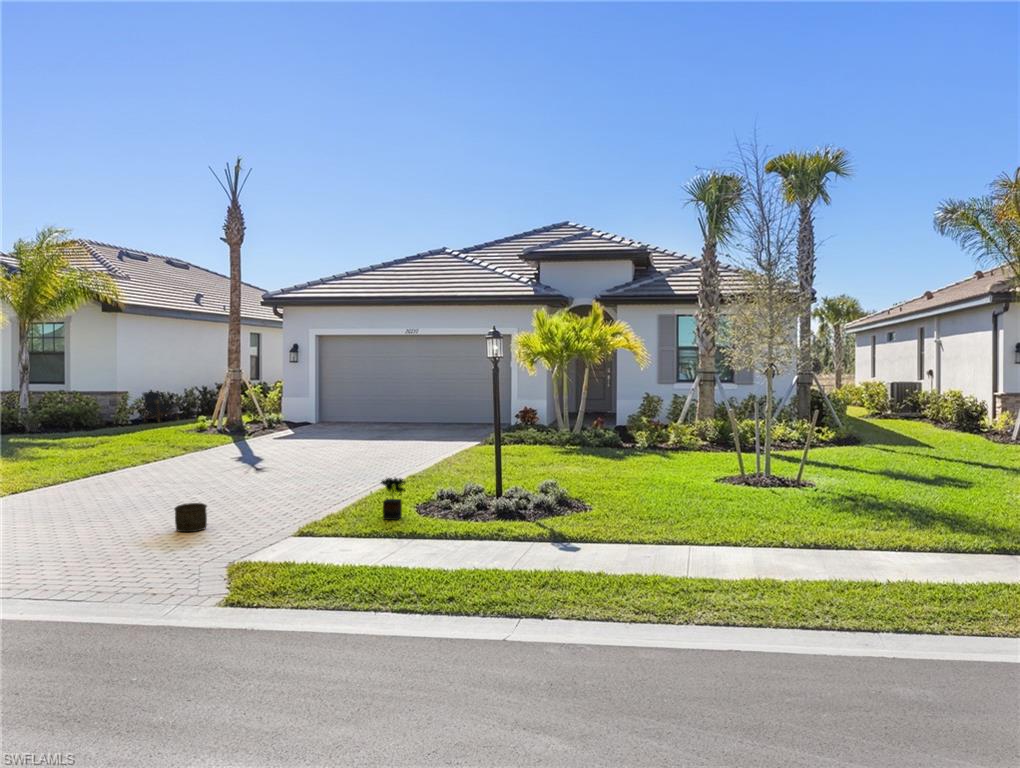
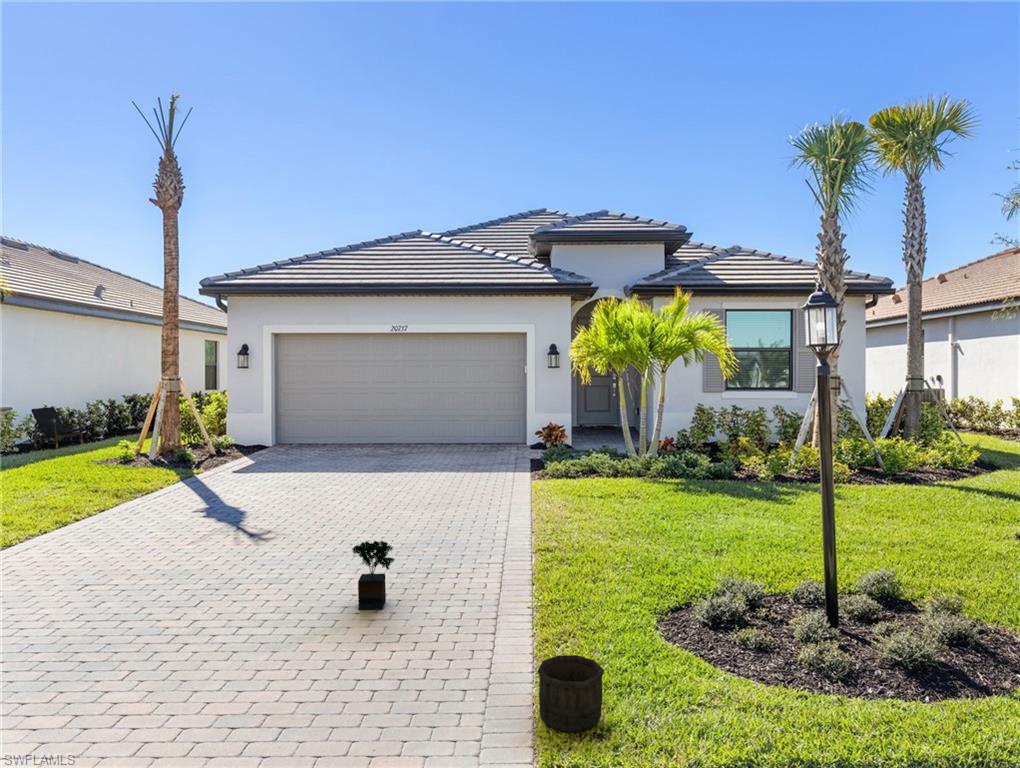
potted tree: present [381,478,405,520] -> present [352,541,394,610]
wooden bucket: present [174,503,207,532] -> present [538,655,604,732]

